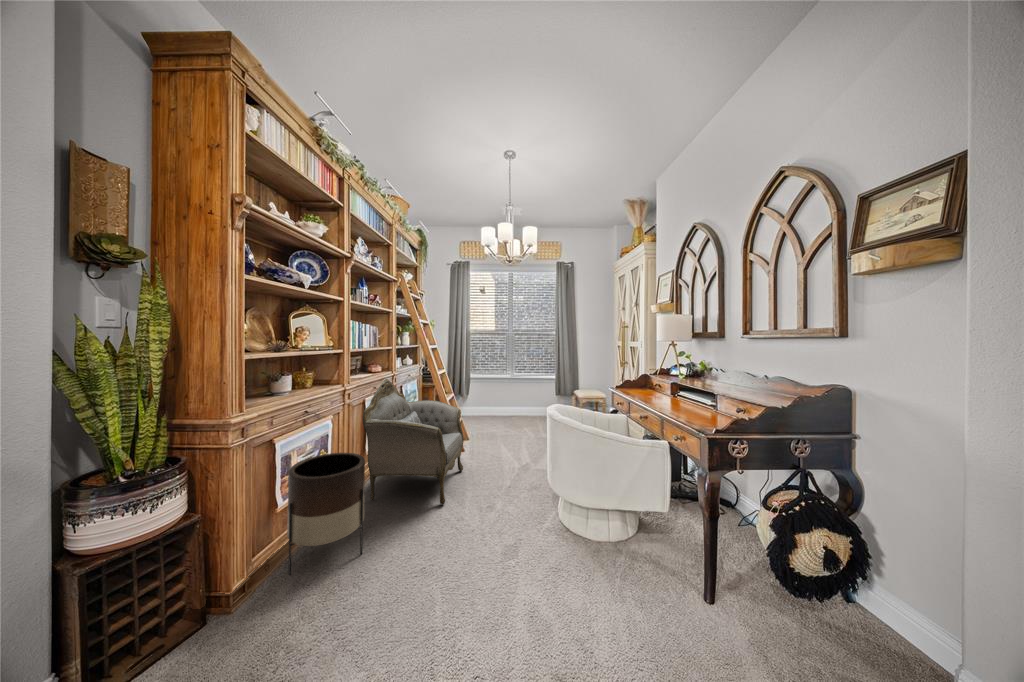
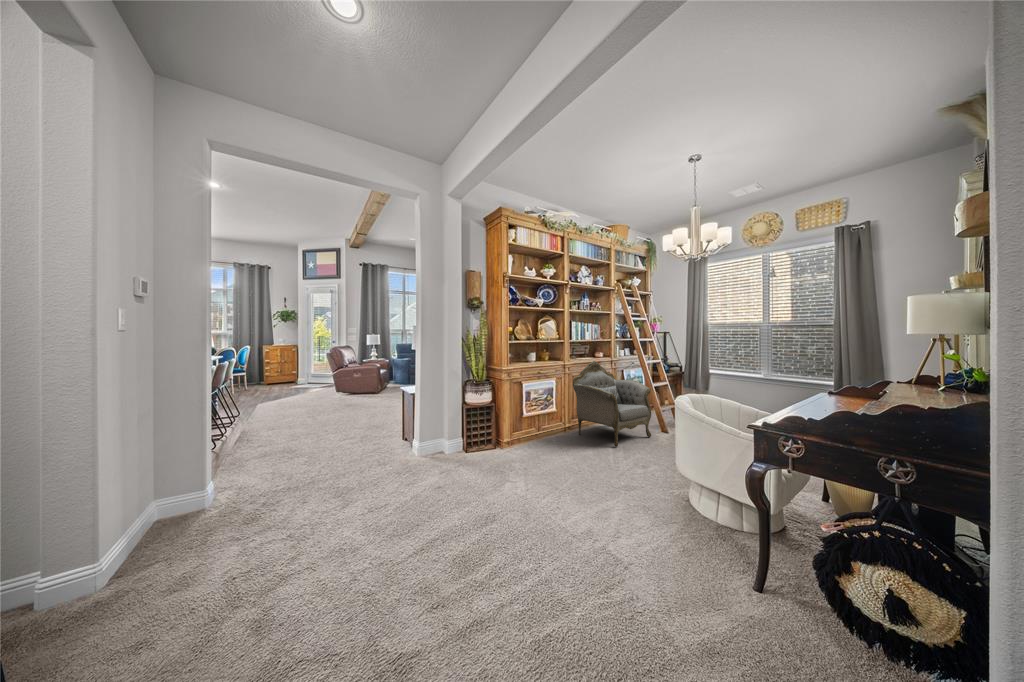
planter: present [287,453,365,575] -> none [526,396,561,450]

